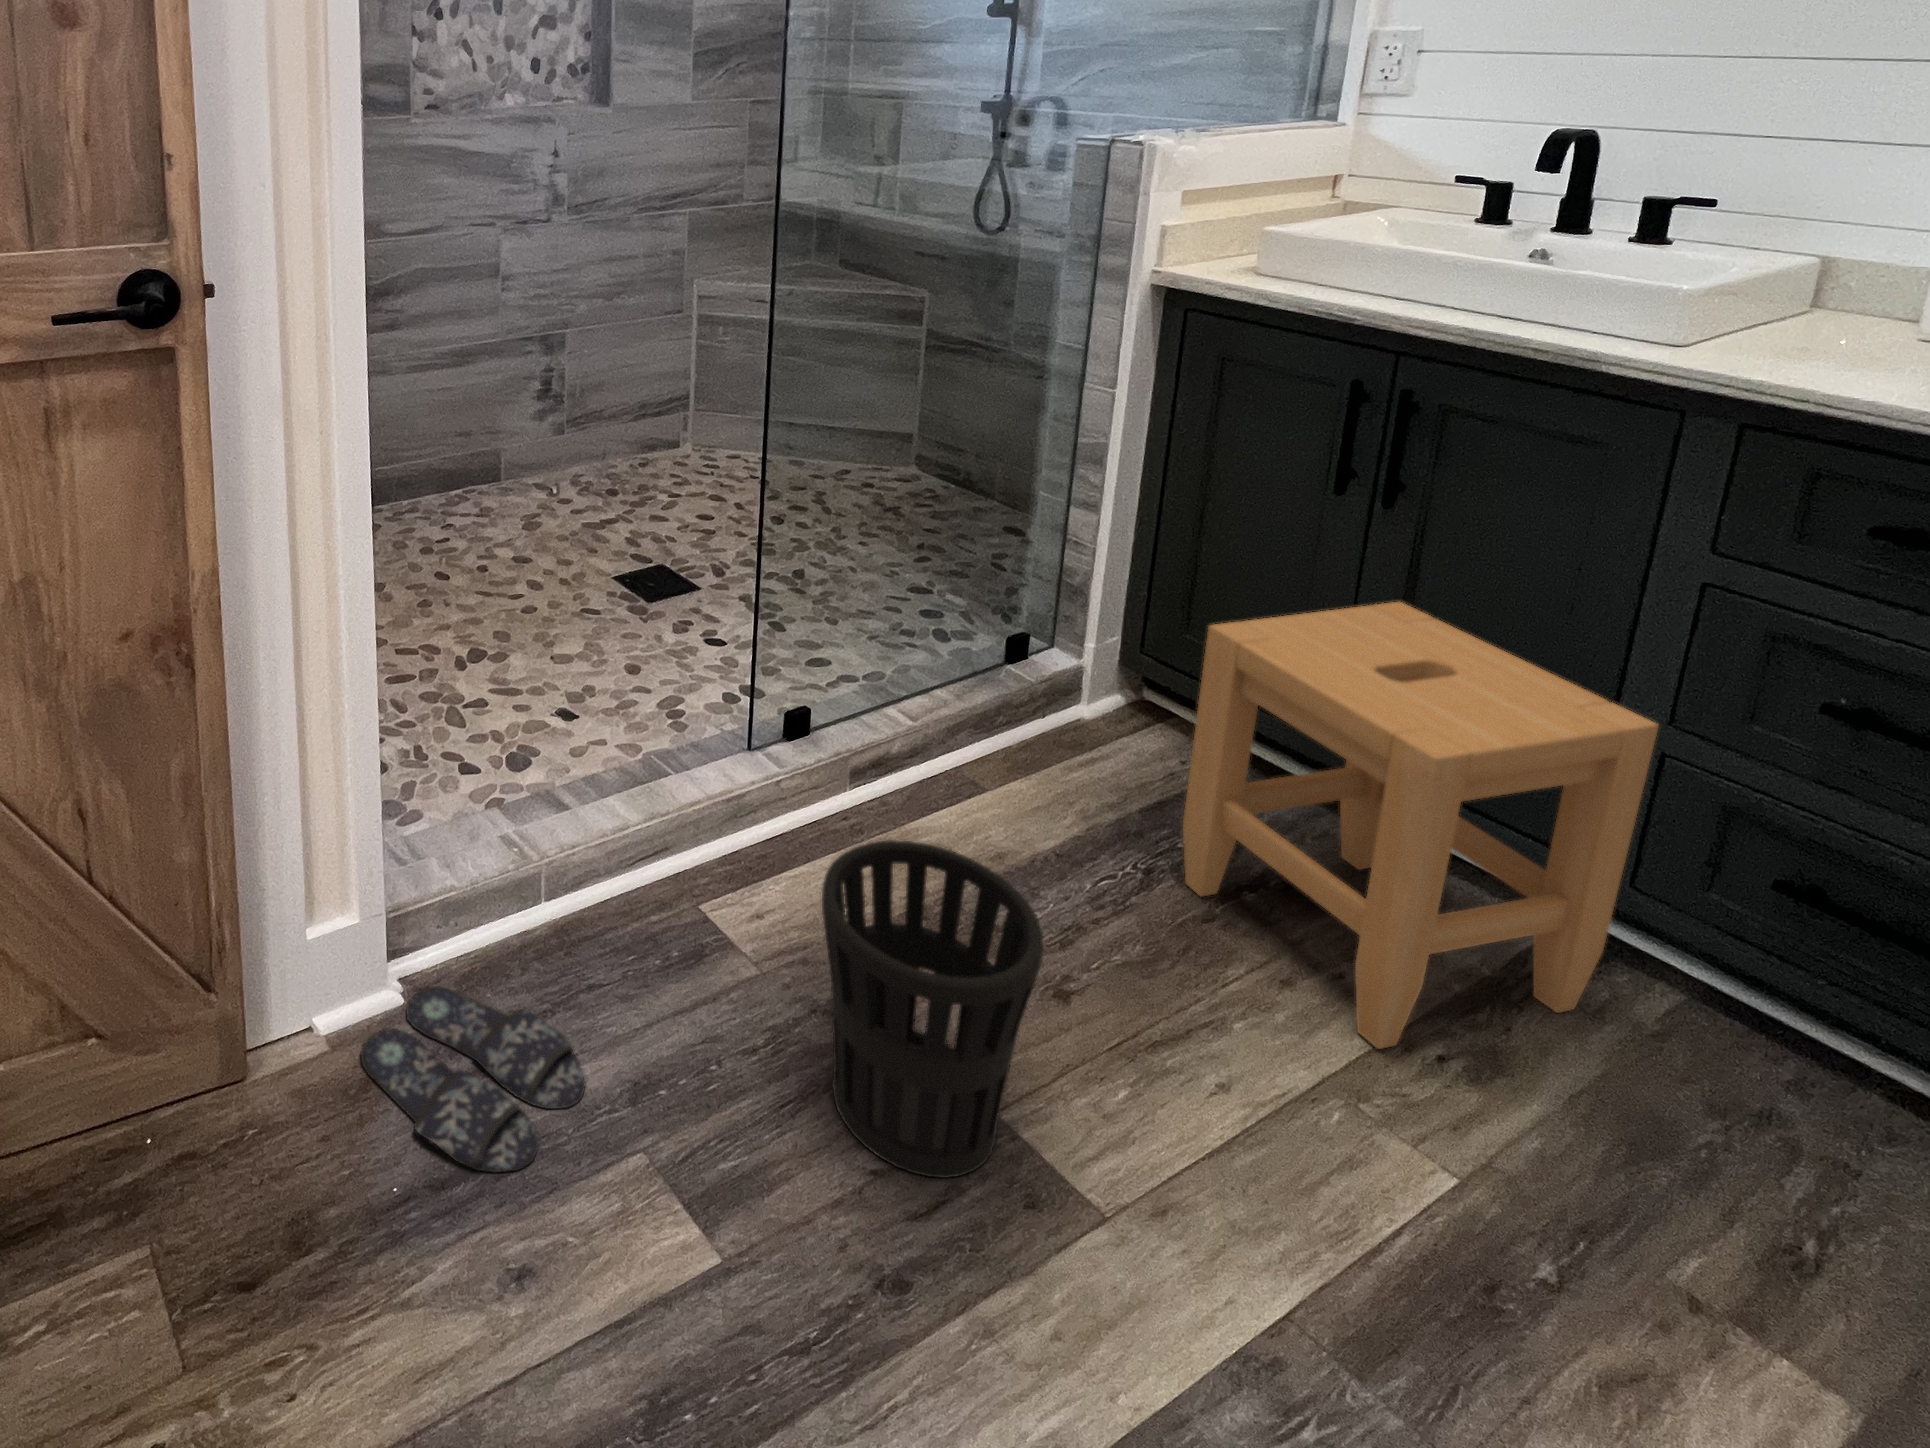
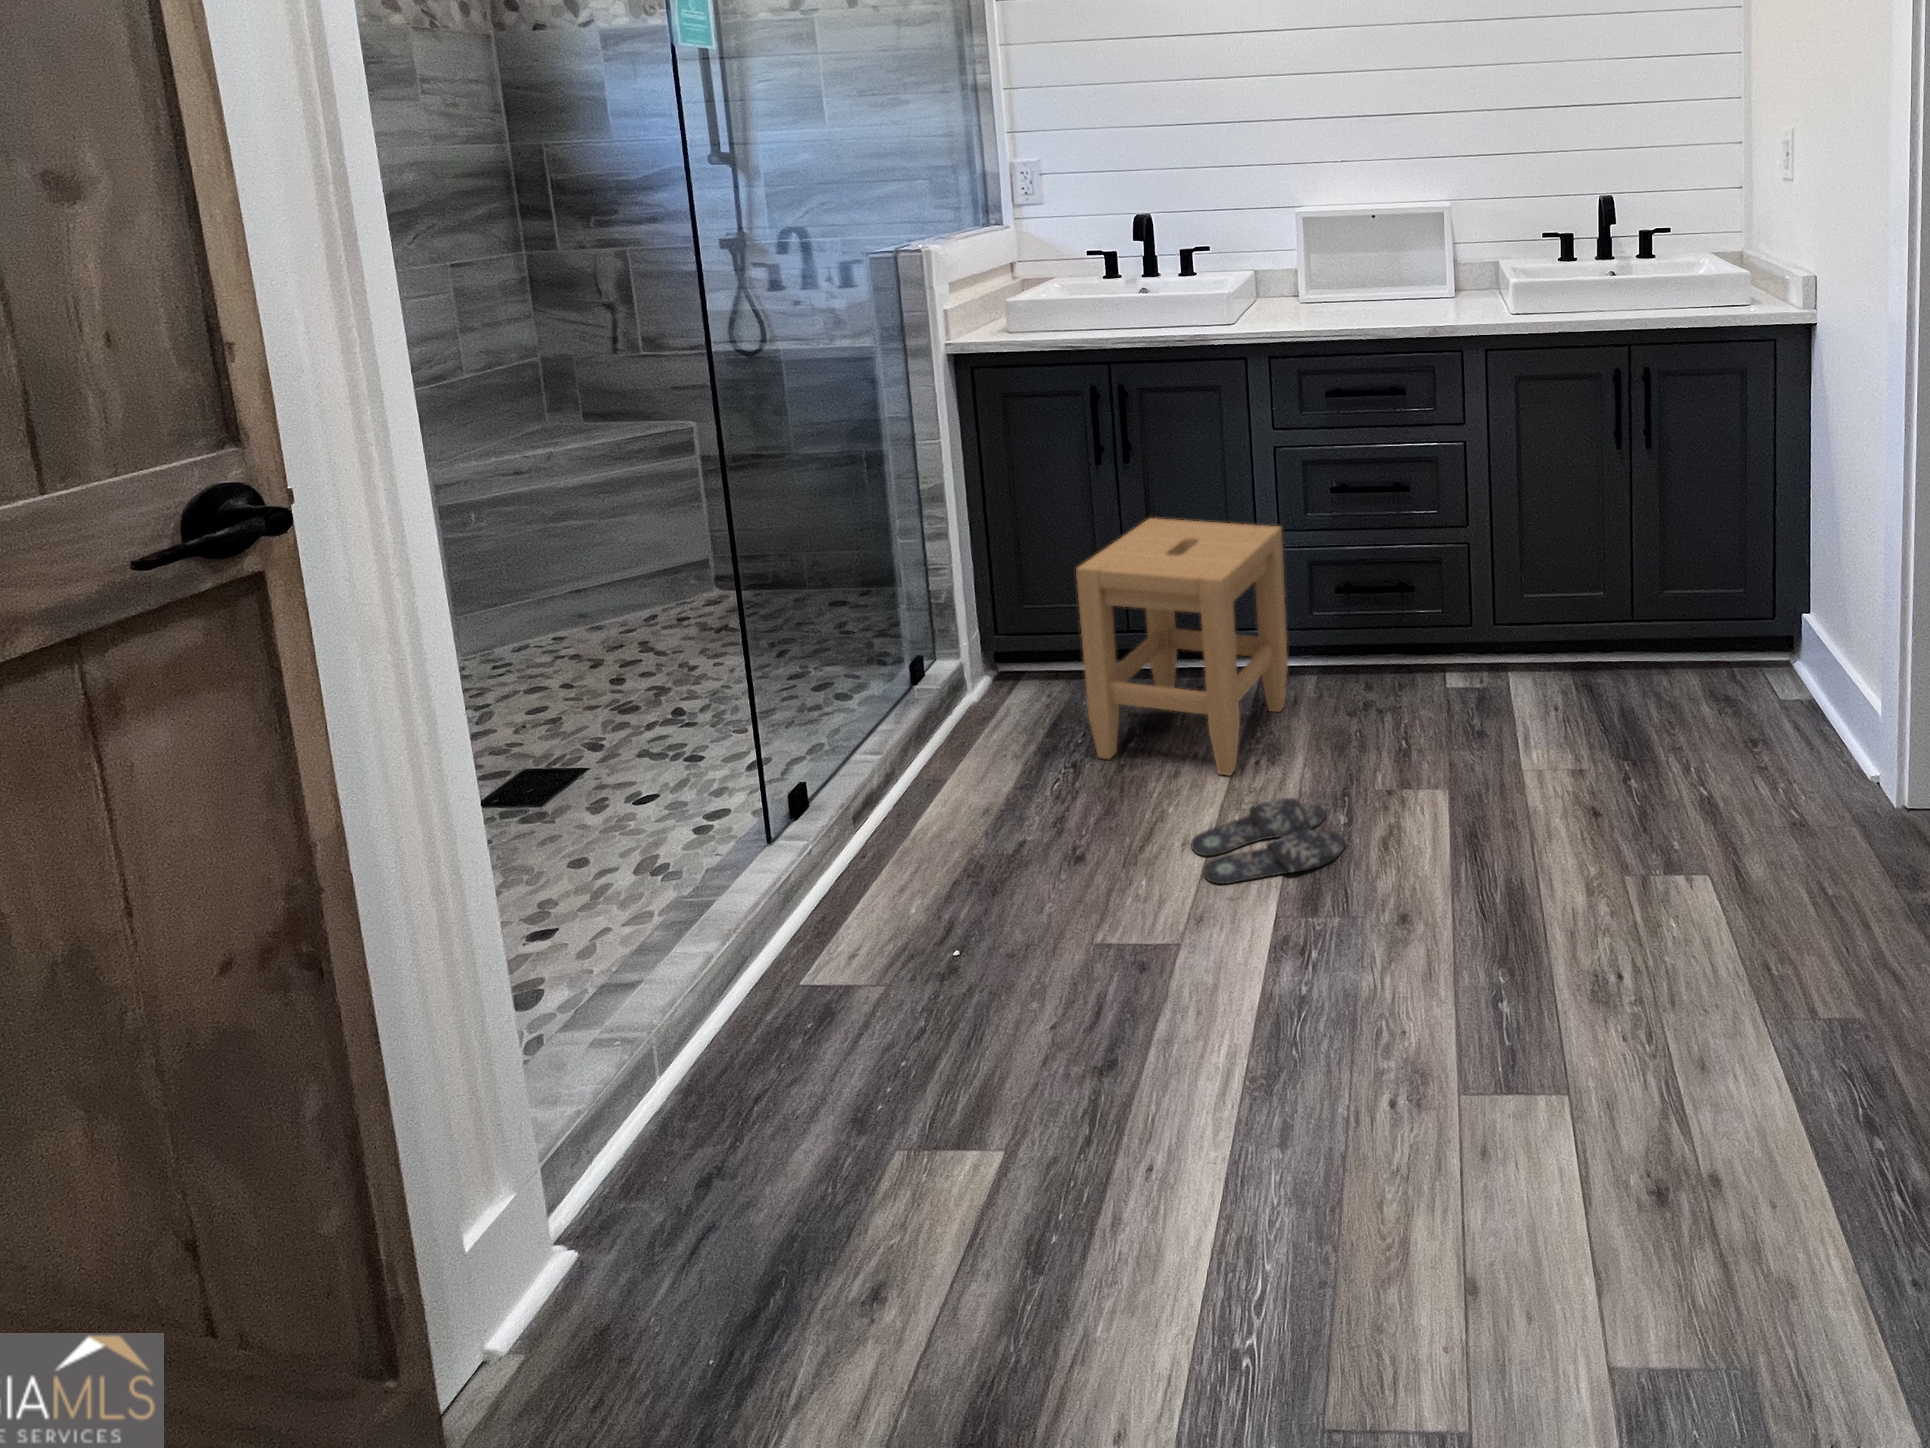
wastebasket: present [822,840,1043,1178] -> none [953,771,1111,1018]
slippers: present [361,986,586,1172] -> present [1191,798,1345,884]

